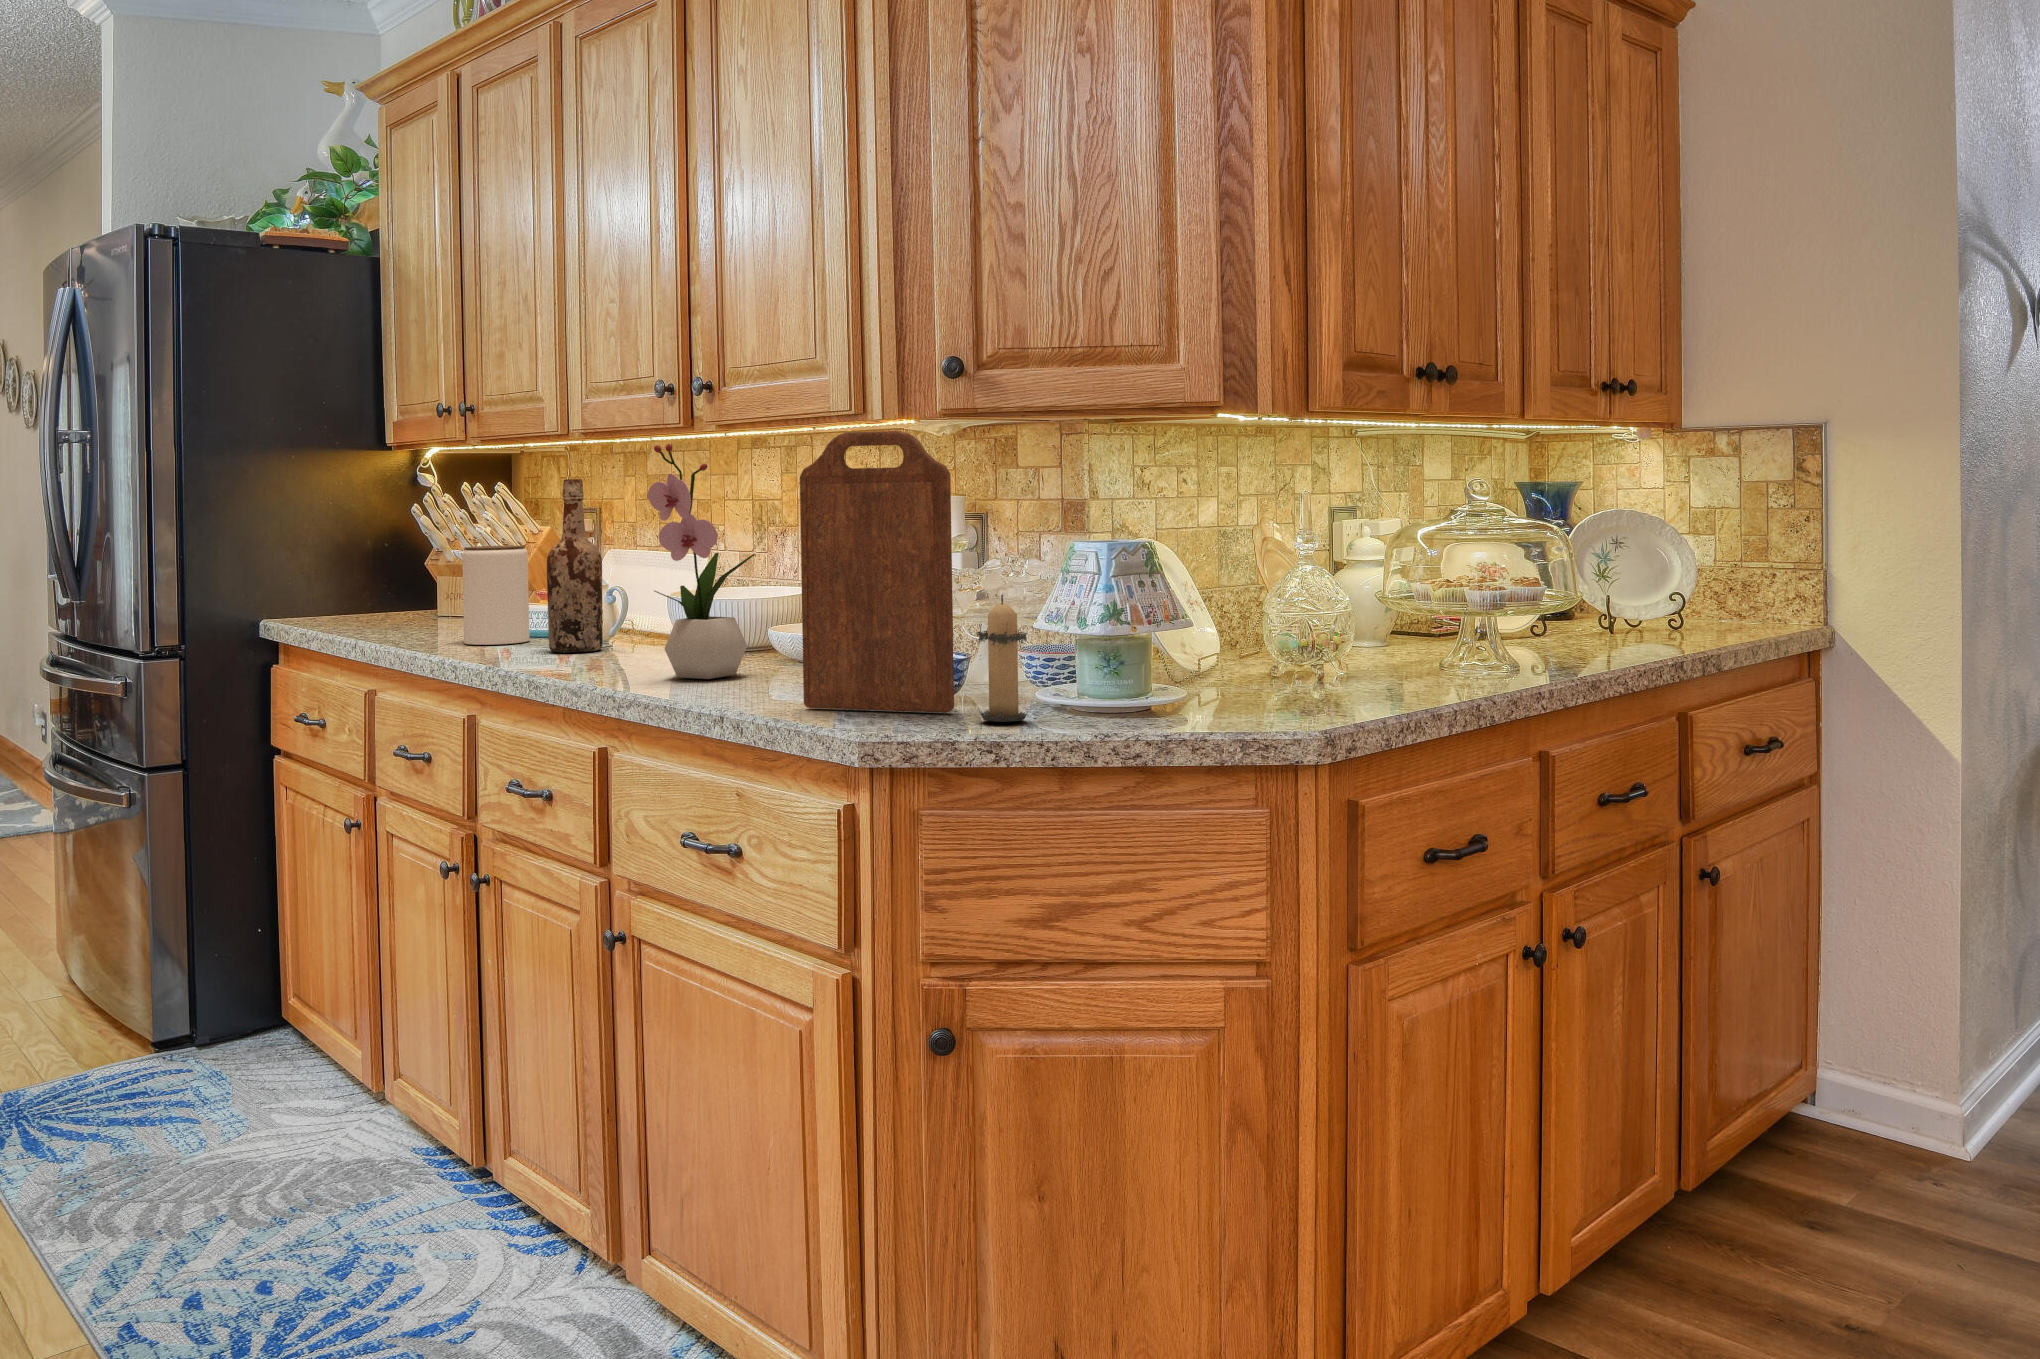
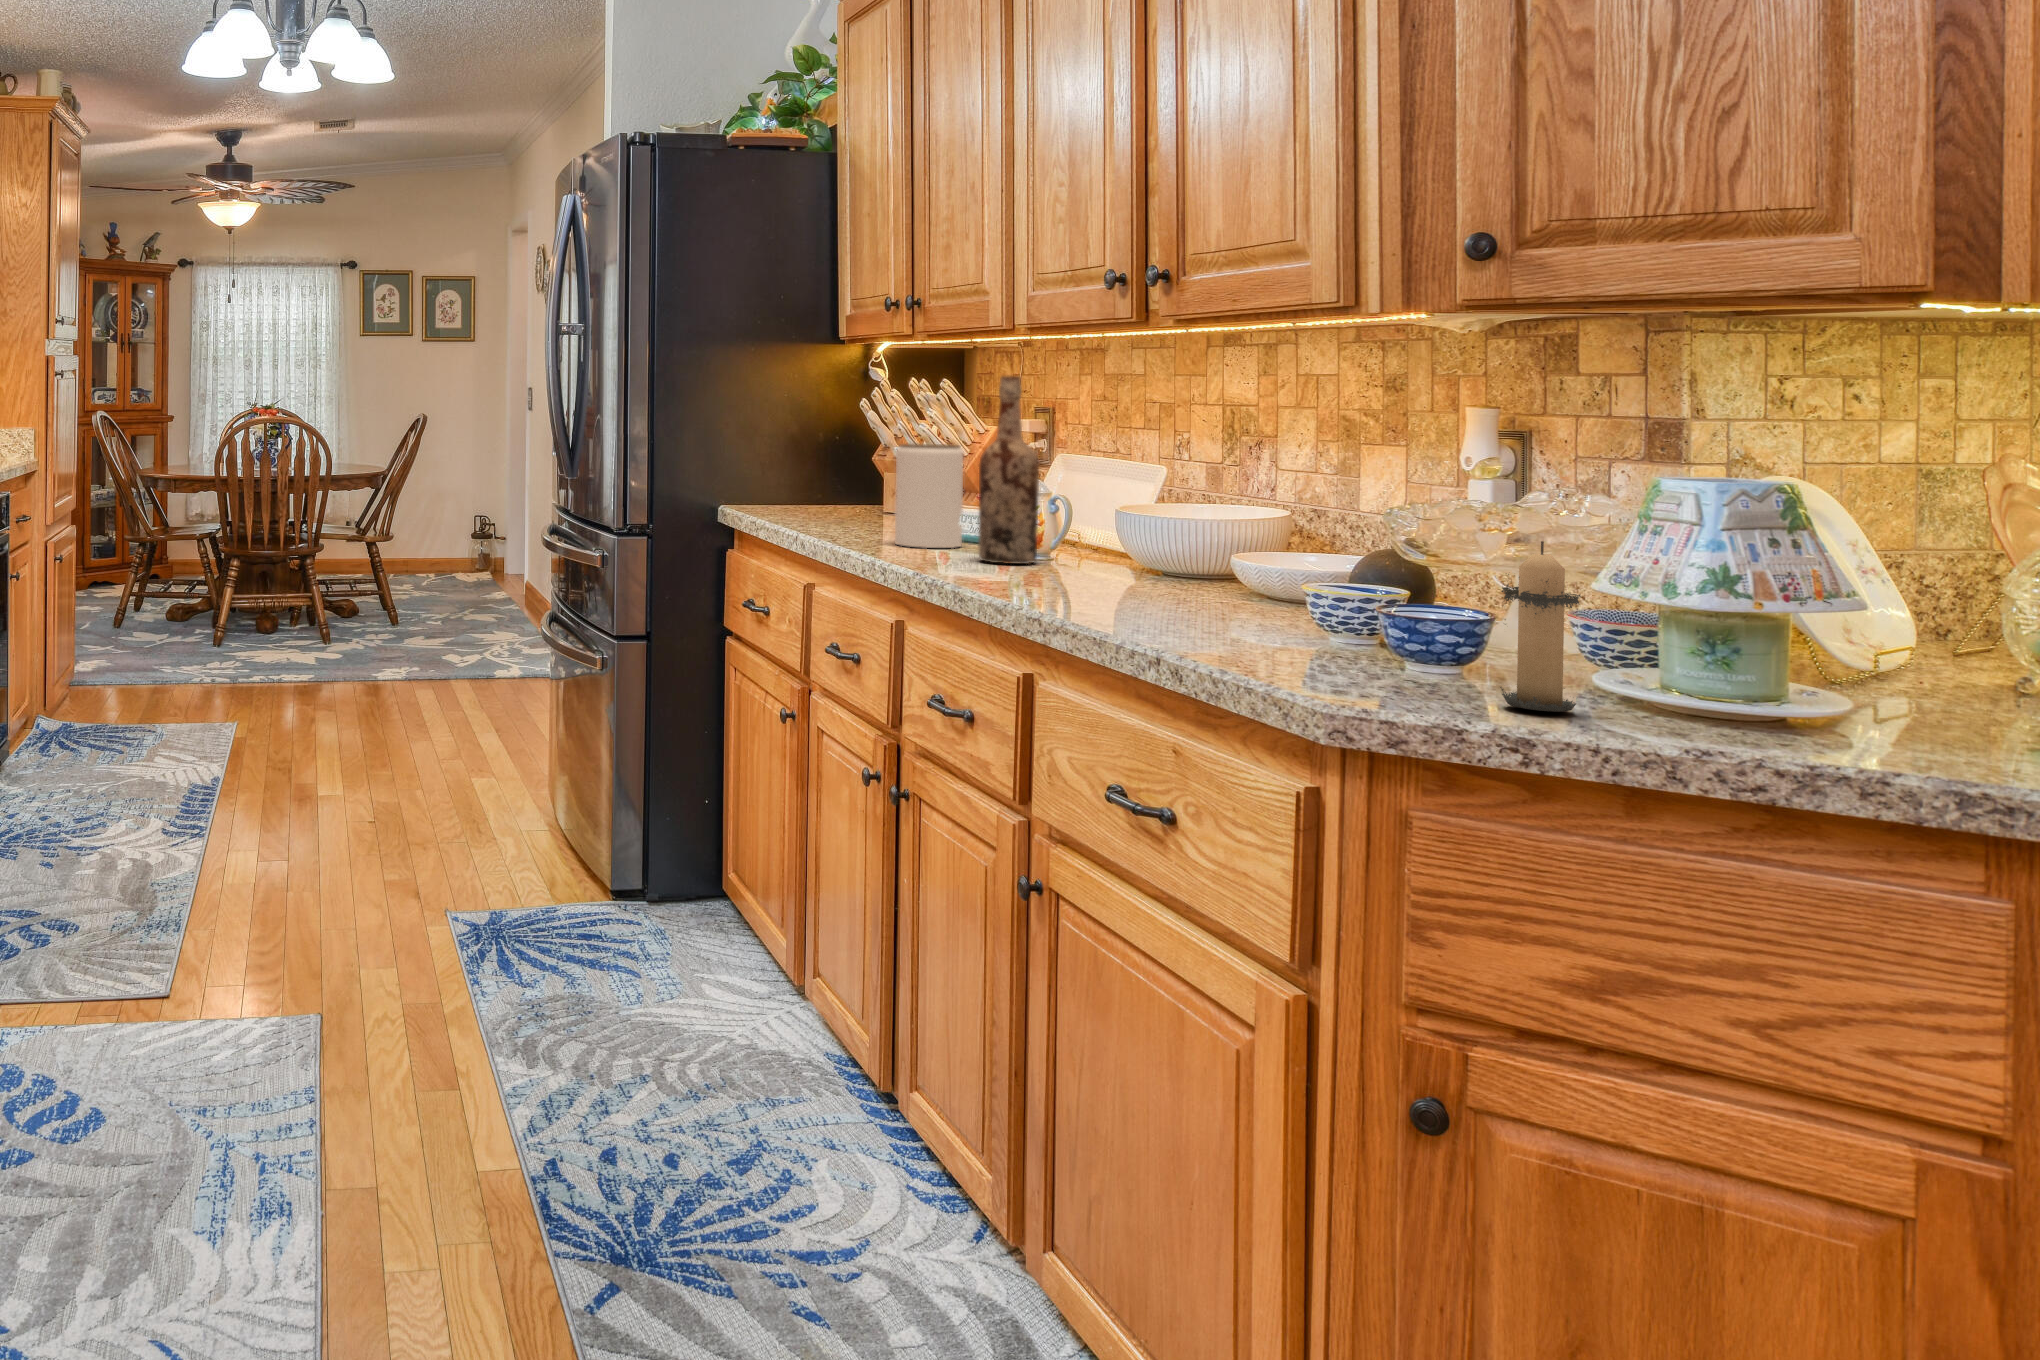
cutting board: present [800,431,954,713] -> none [1258,324,1471,687]
flower arrangement: present [648,444,755,679] -> none [1084,338,1212,610]

